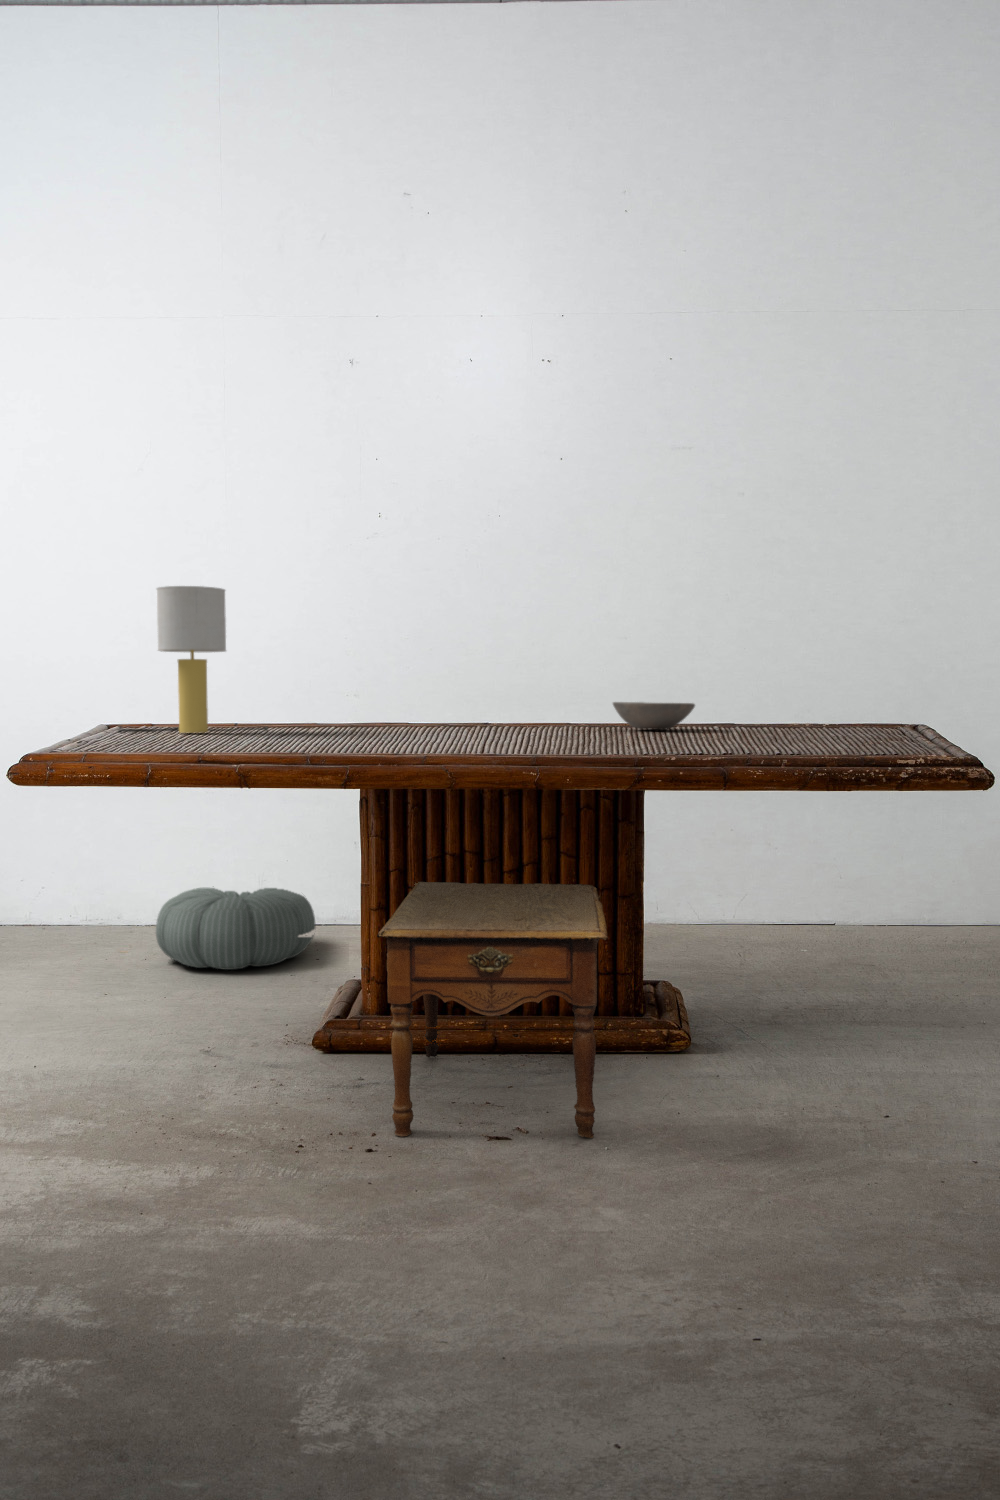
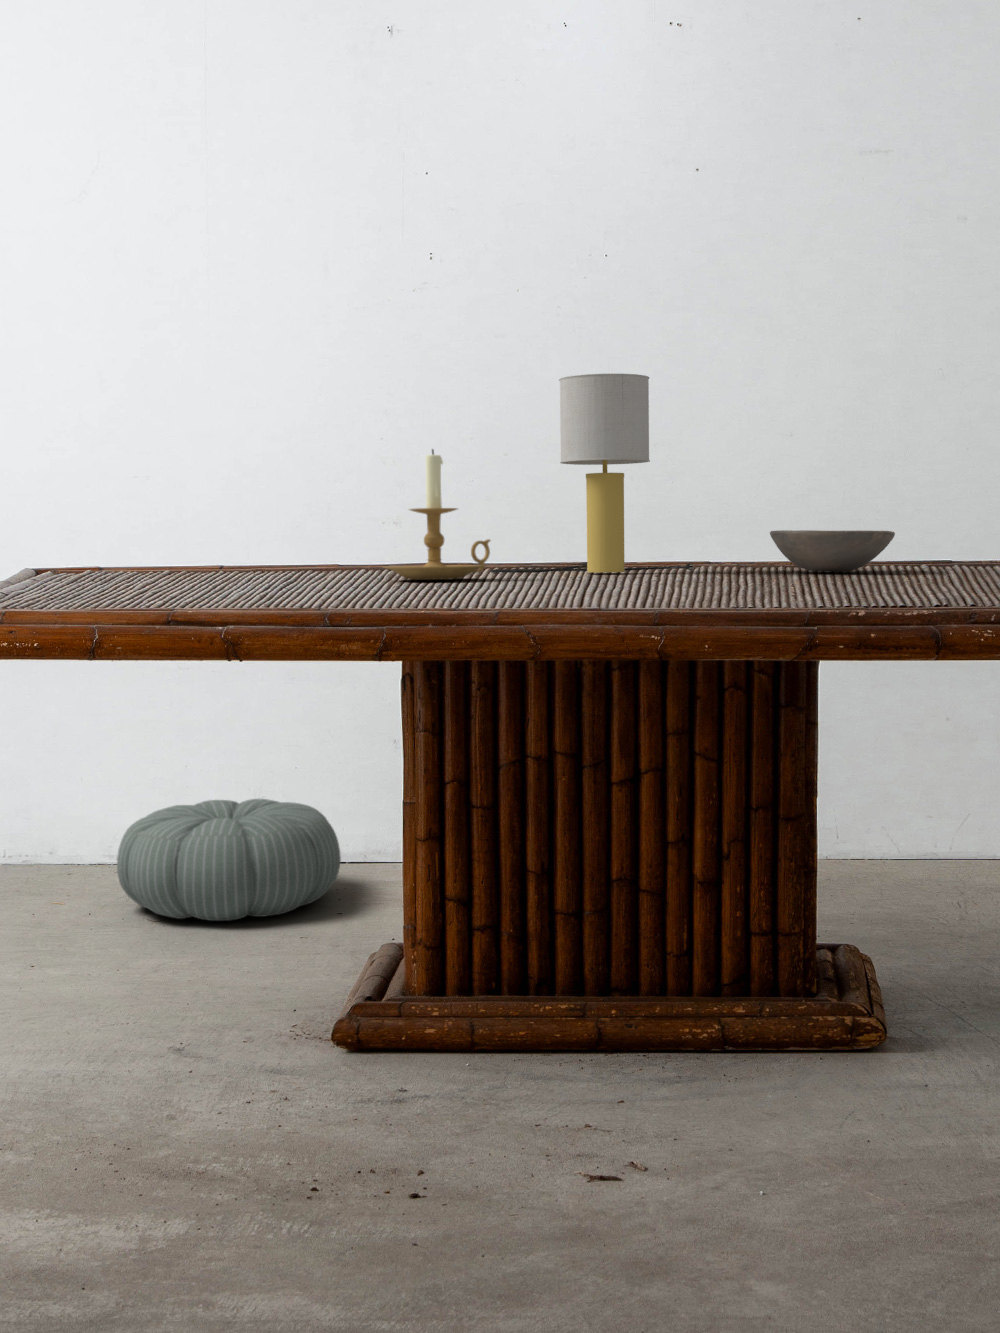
table lamp: present [118,586,268,733] -> present [490,374,693,573]
candle holder: none [350,644,424,733] -> present [384,449,490,580]
side table: present [377,882,608,1138] -> none [423,797,769,1179]

